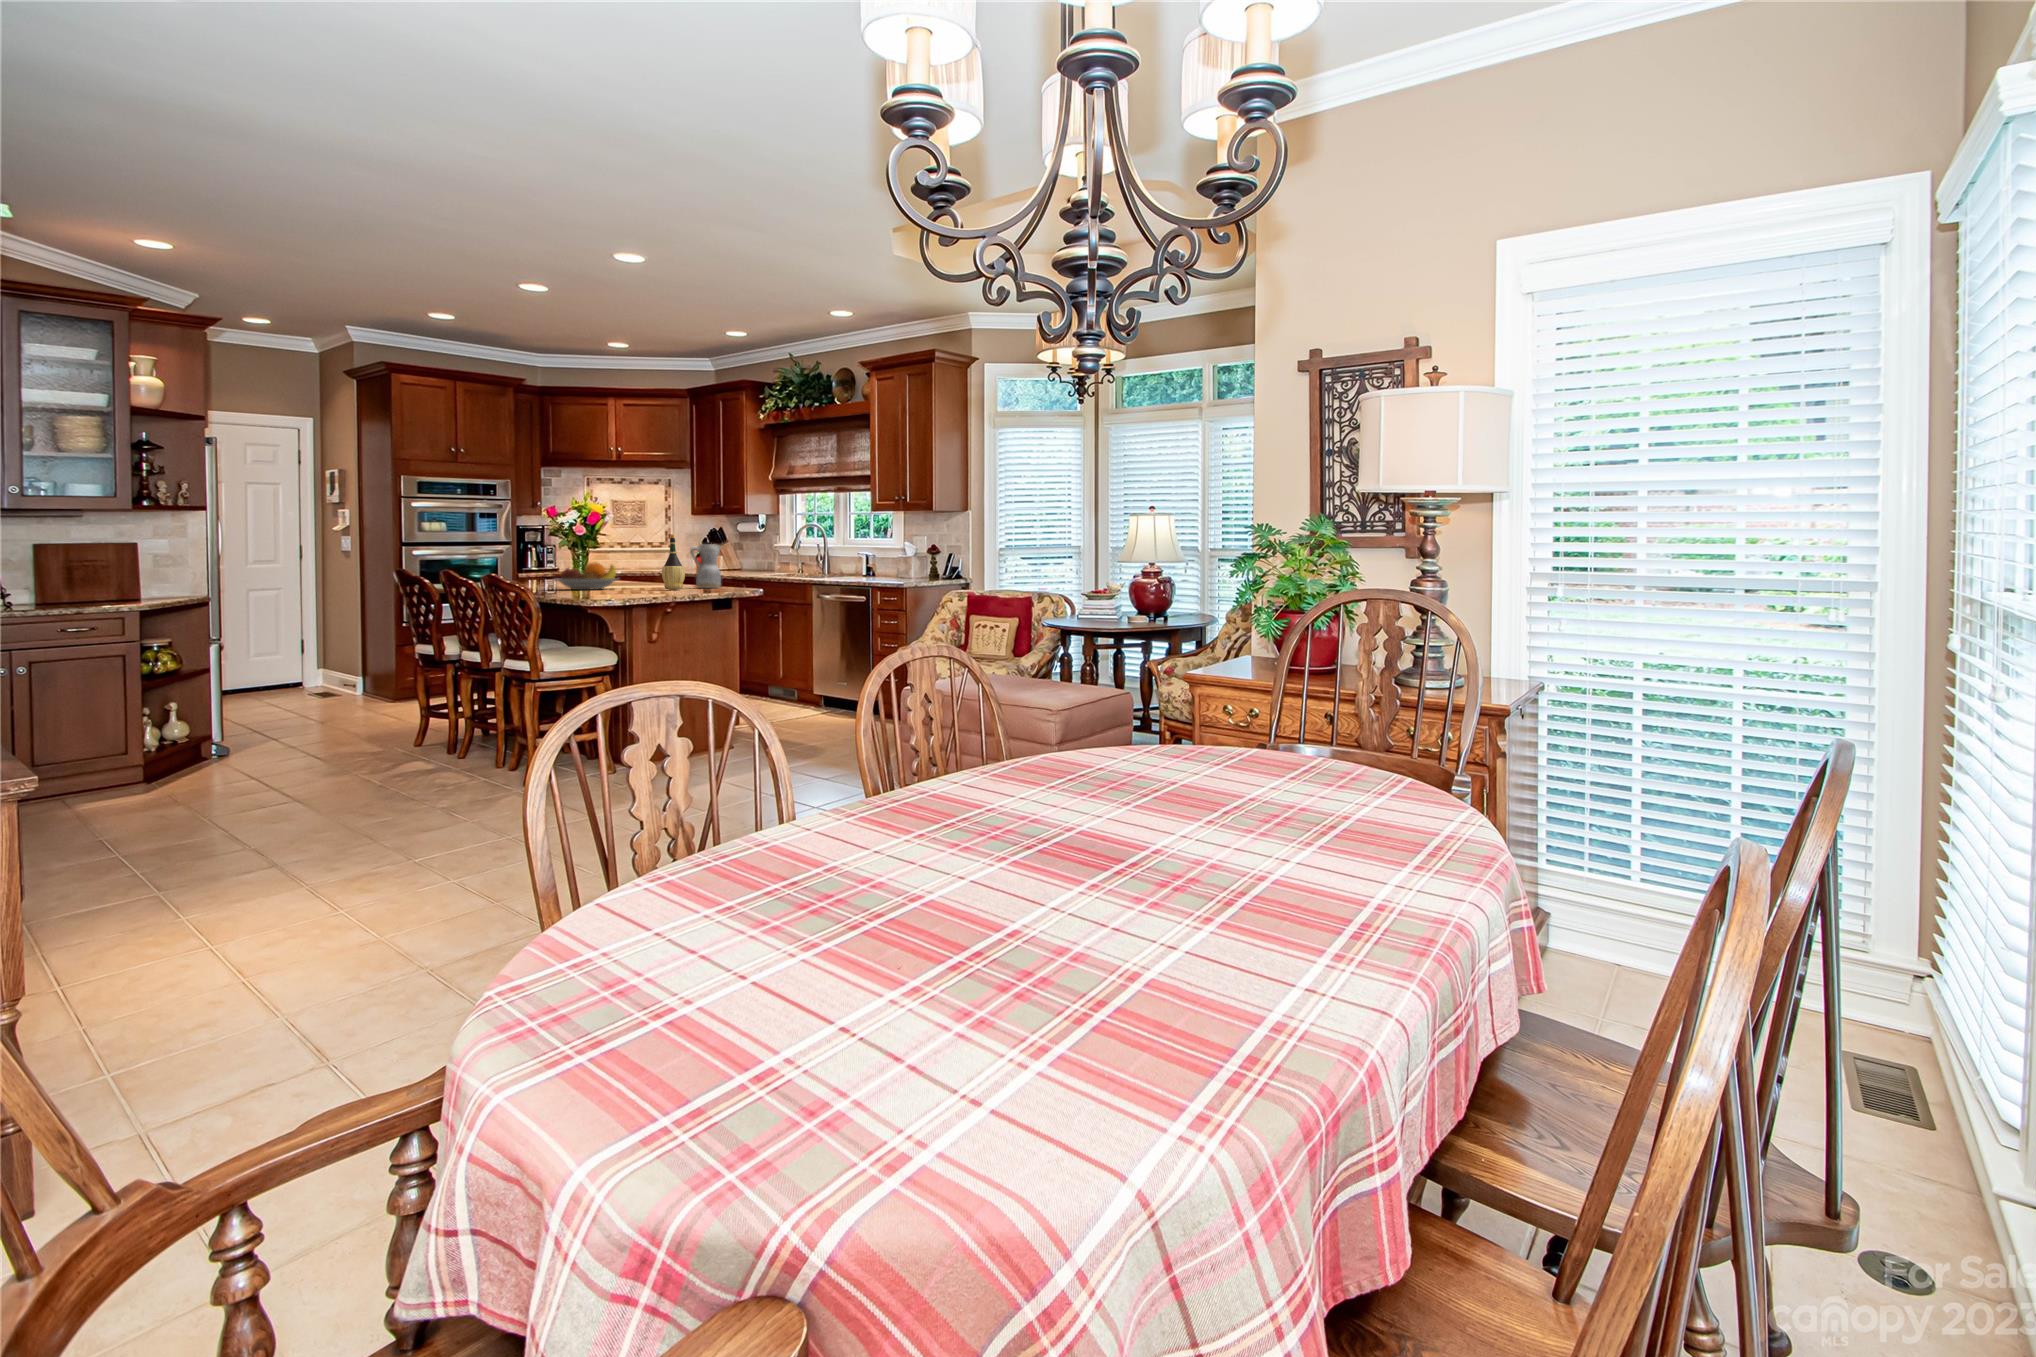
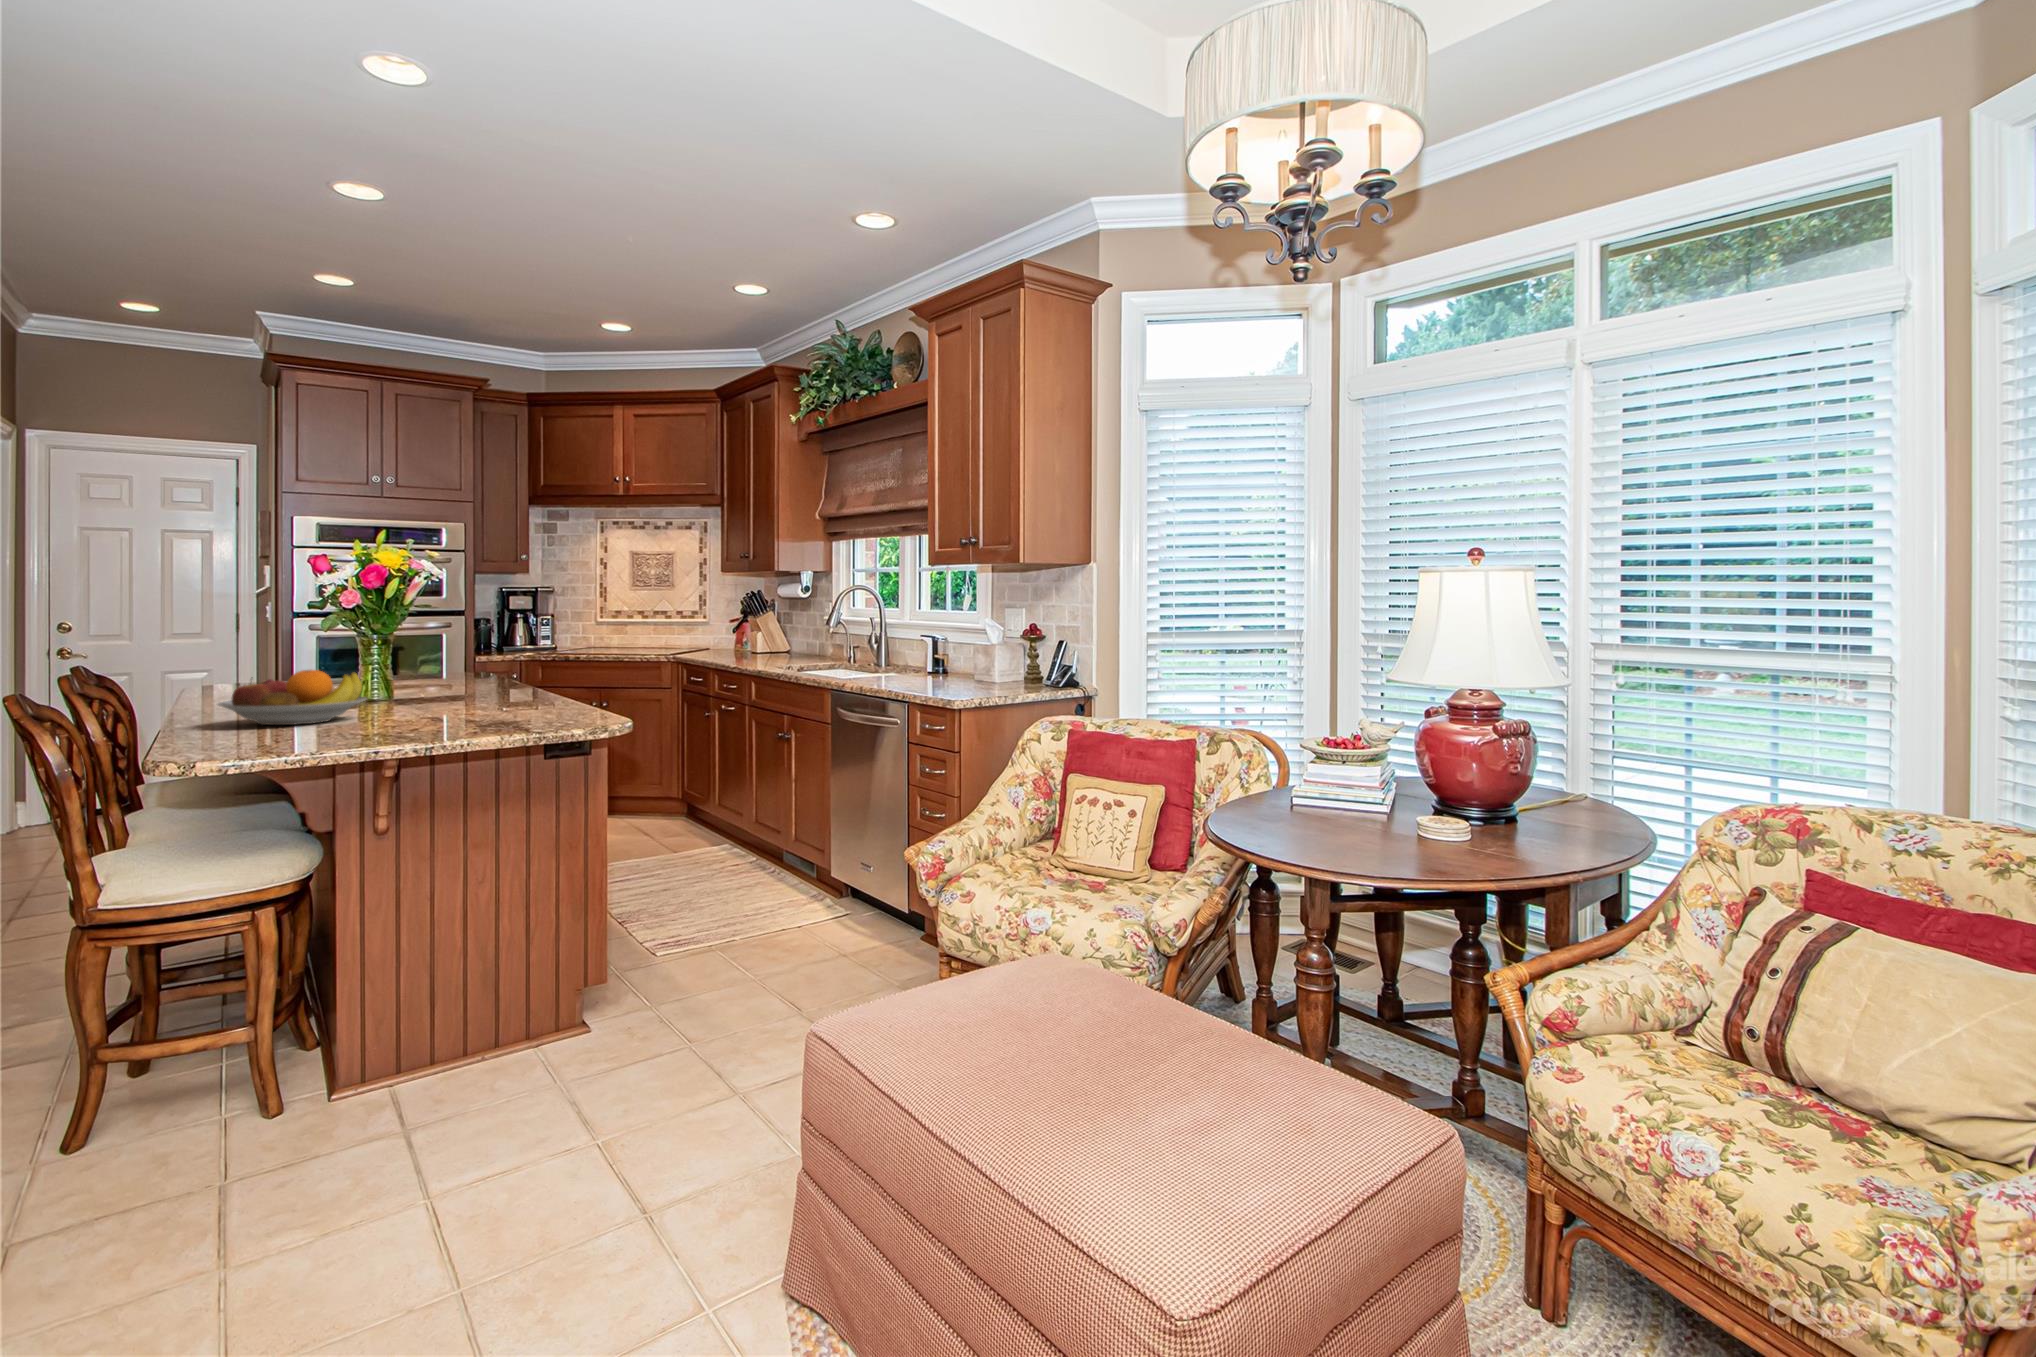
wine bottle: present [662,534,685,590] -> none [373,616,429,735]
ceramic pitcher: present [690,544,721,588] -> none [476,632,545,724]

